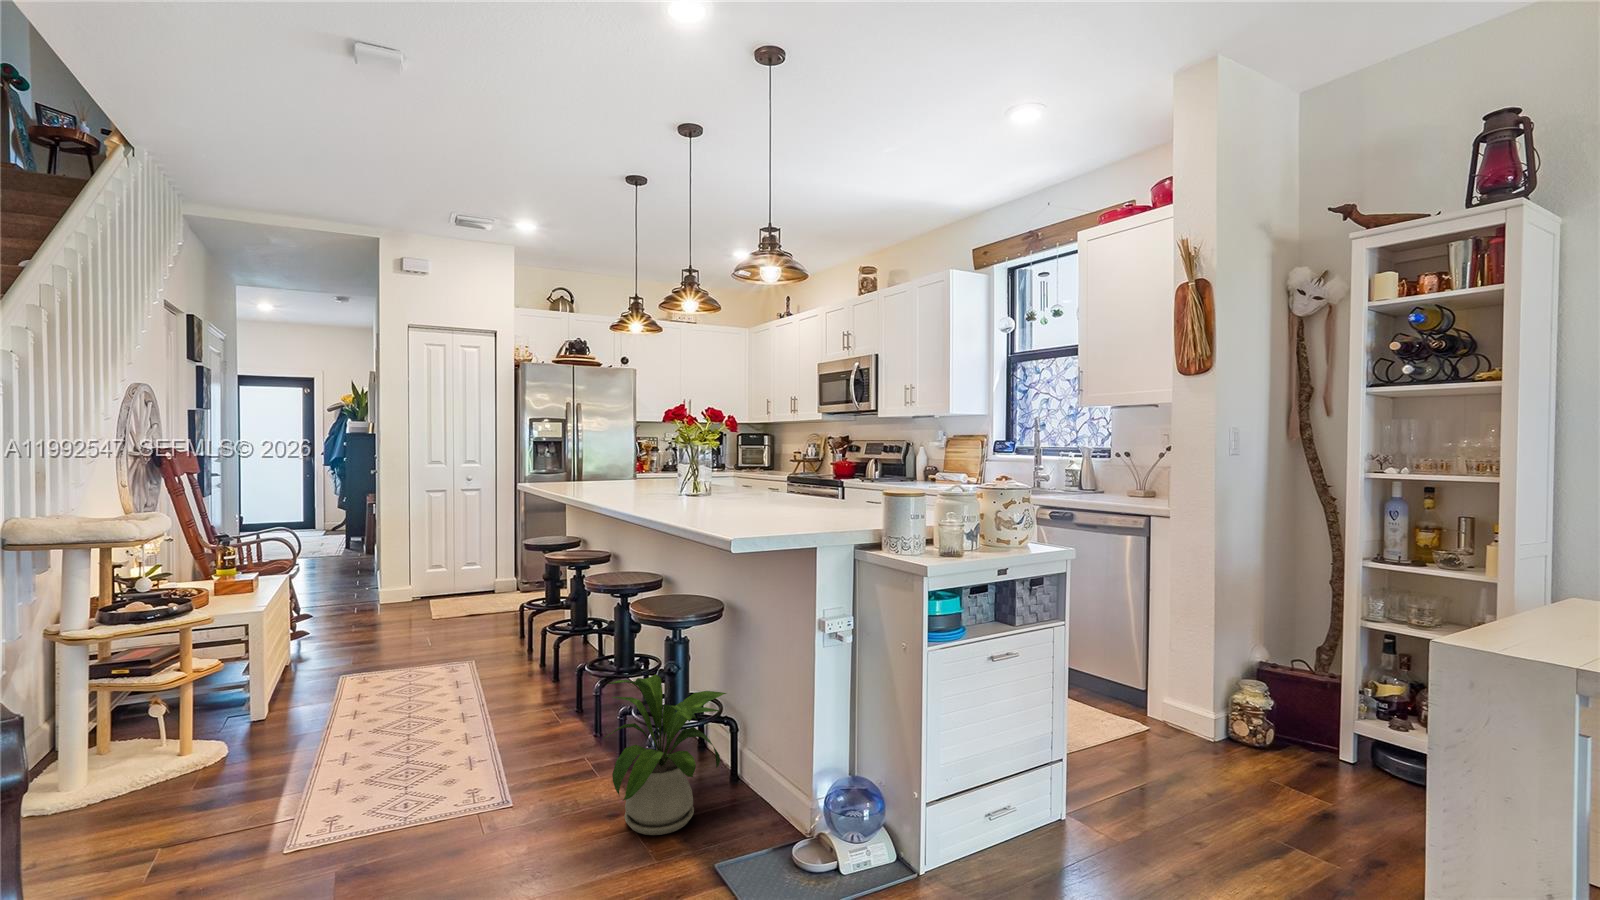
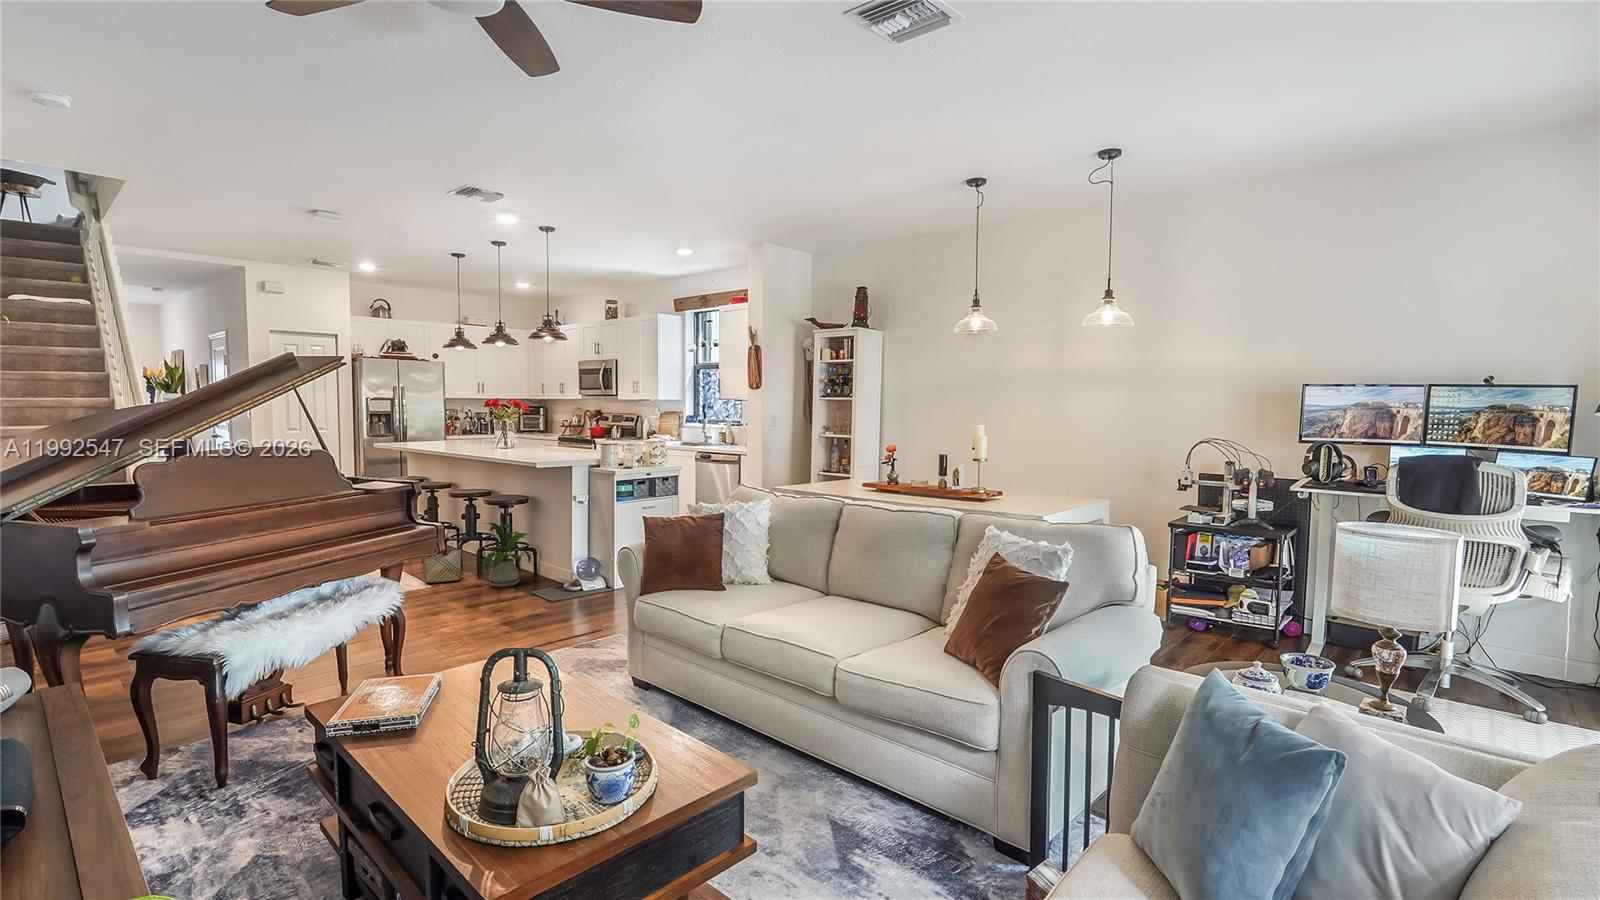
woven basket: none [500,678,583,794] -> present [423,535,461,583]

